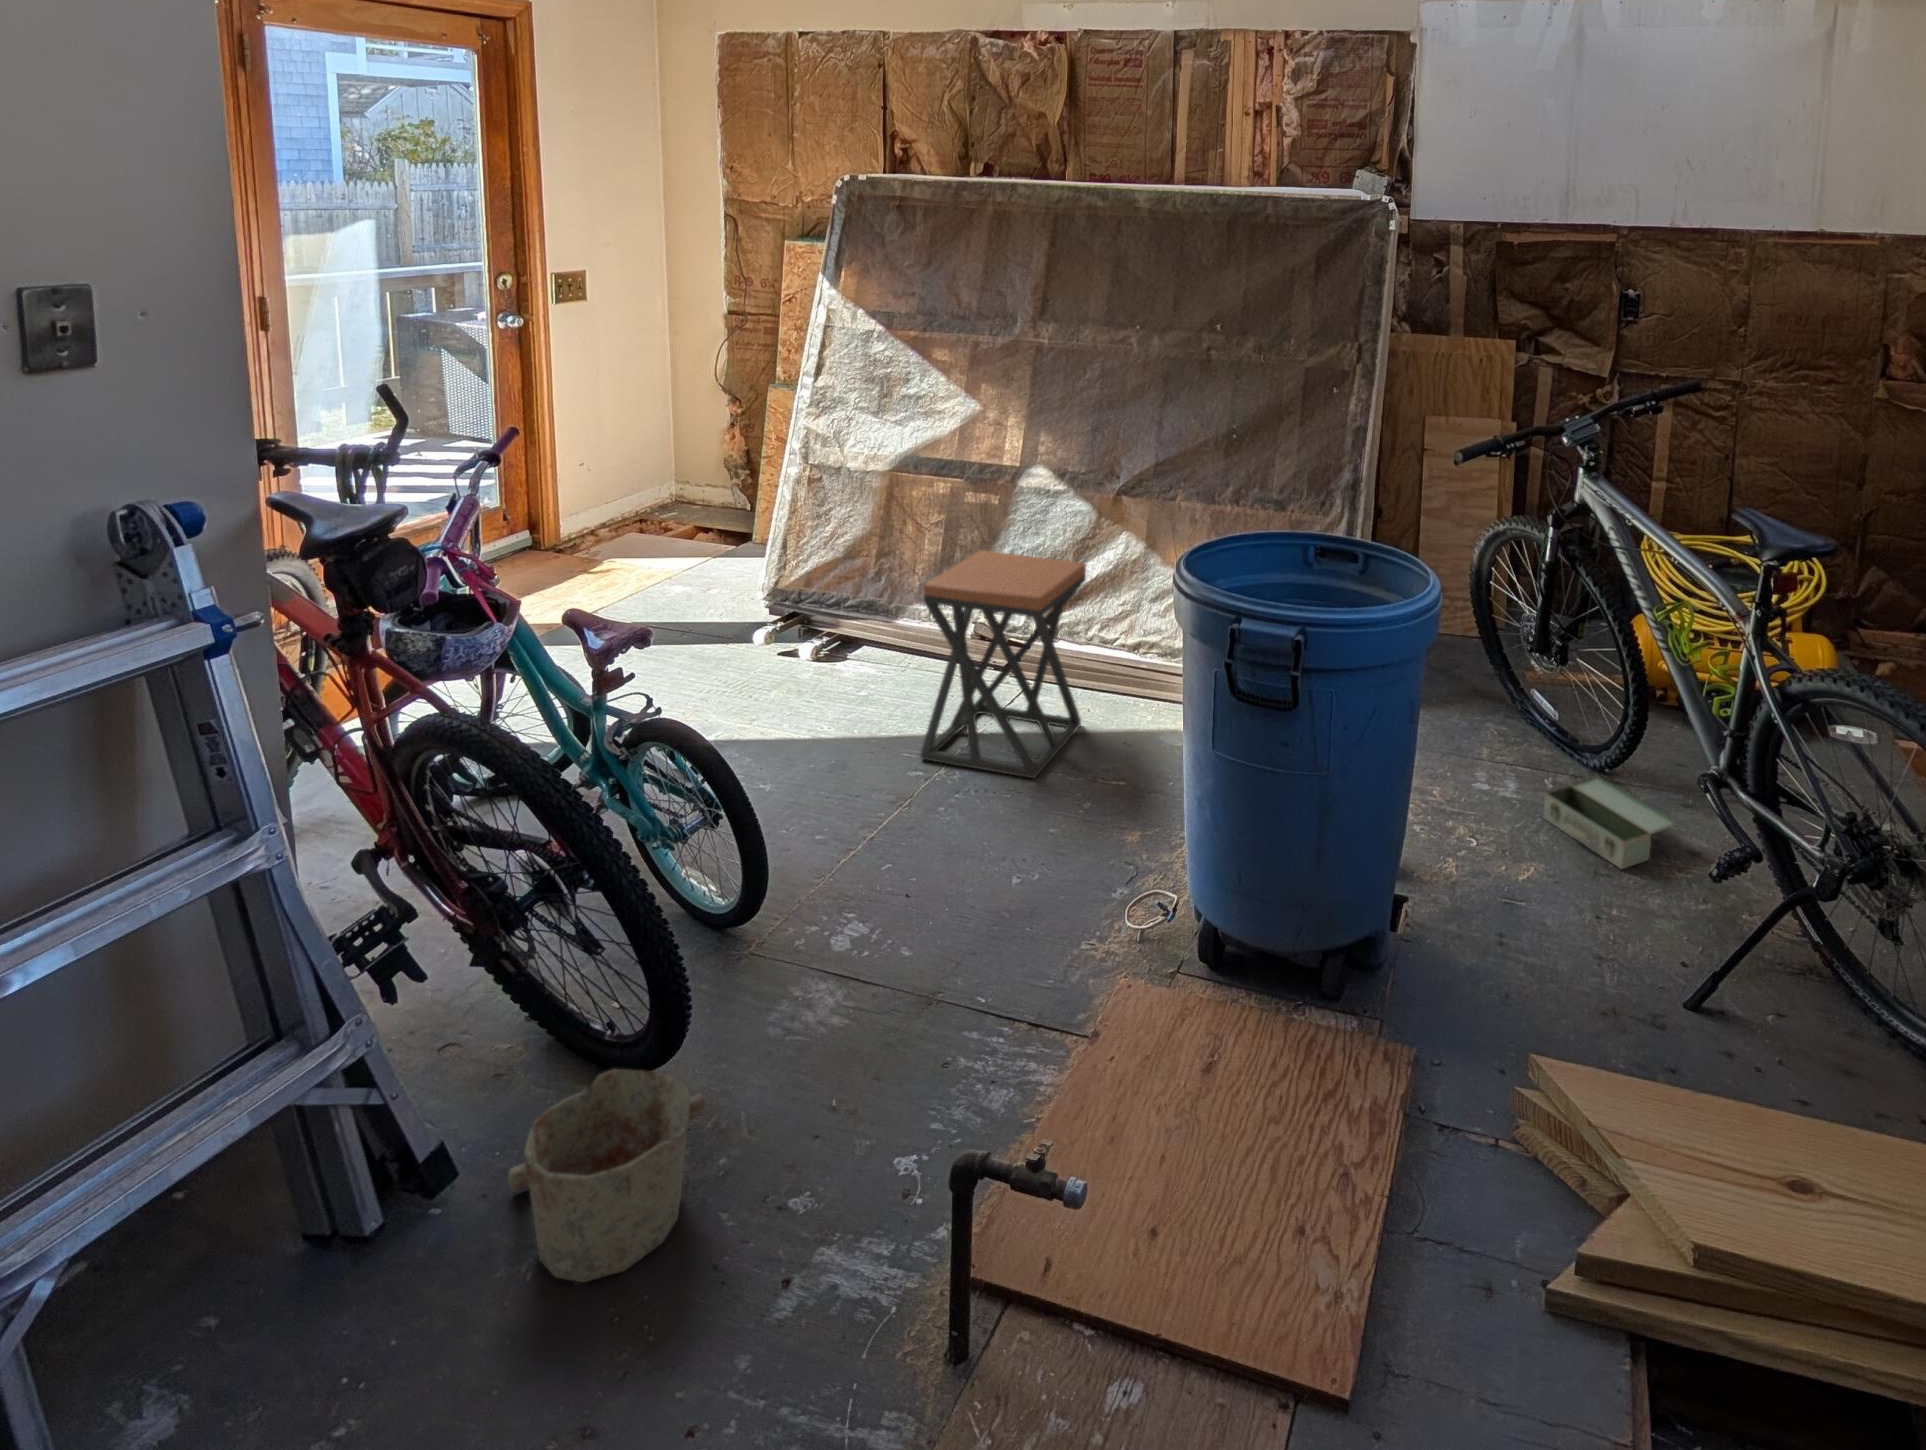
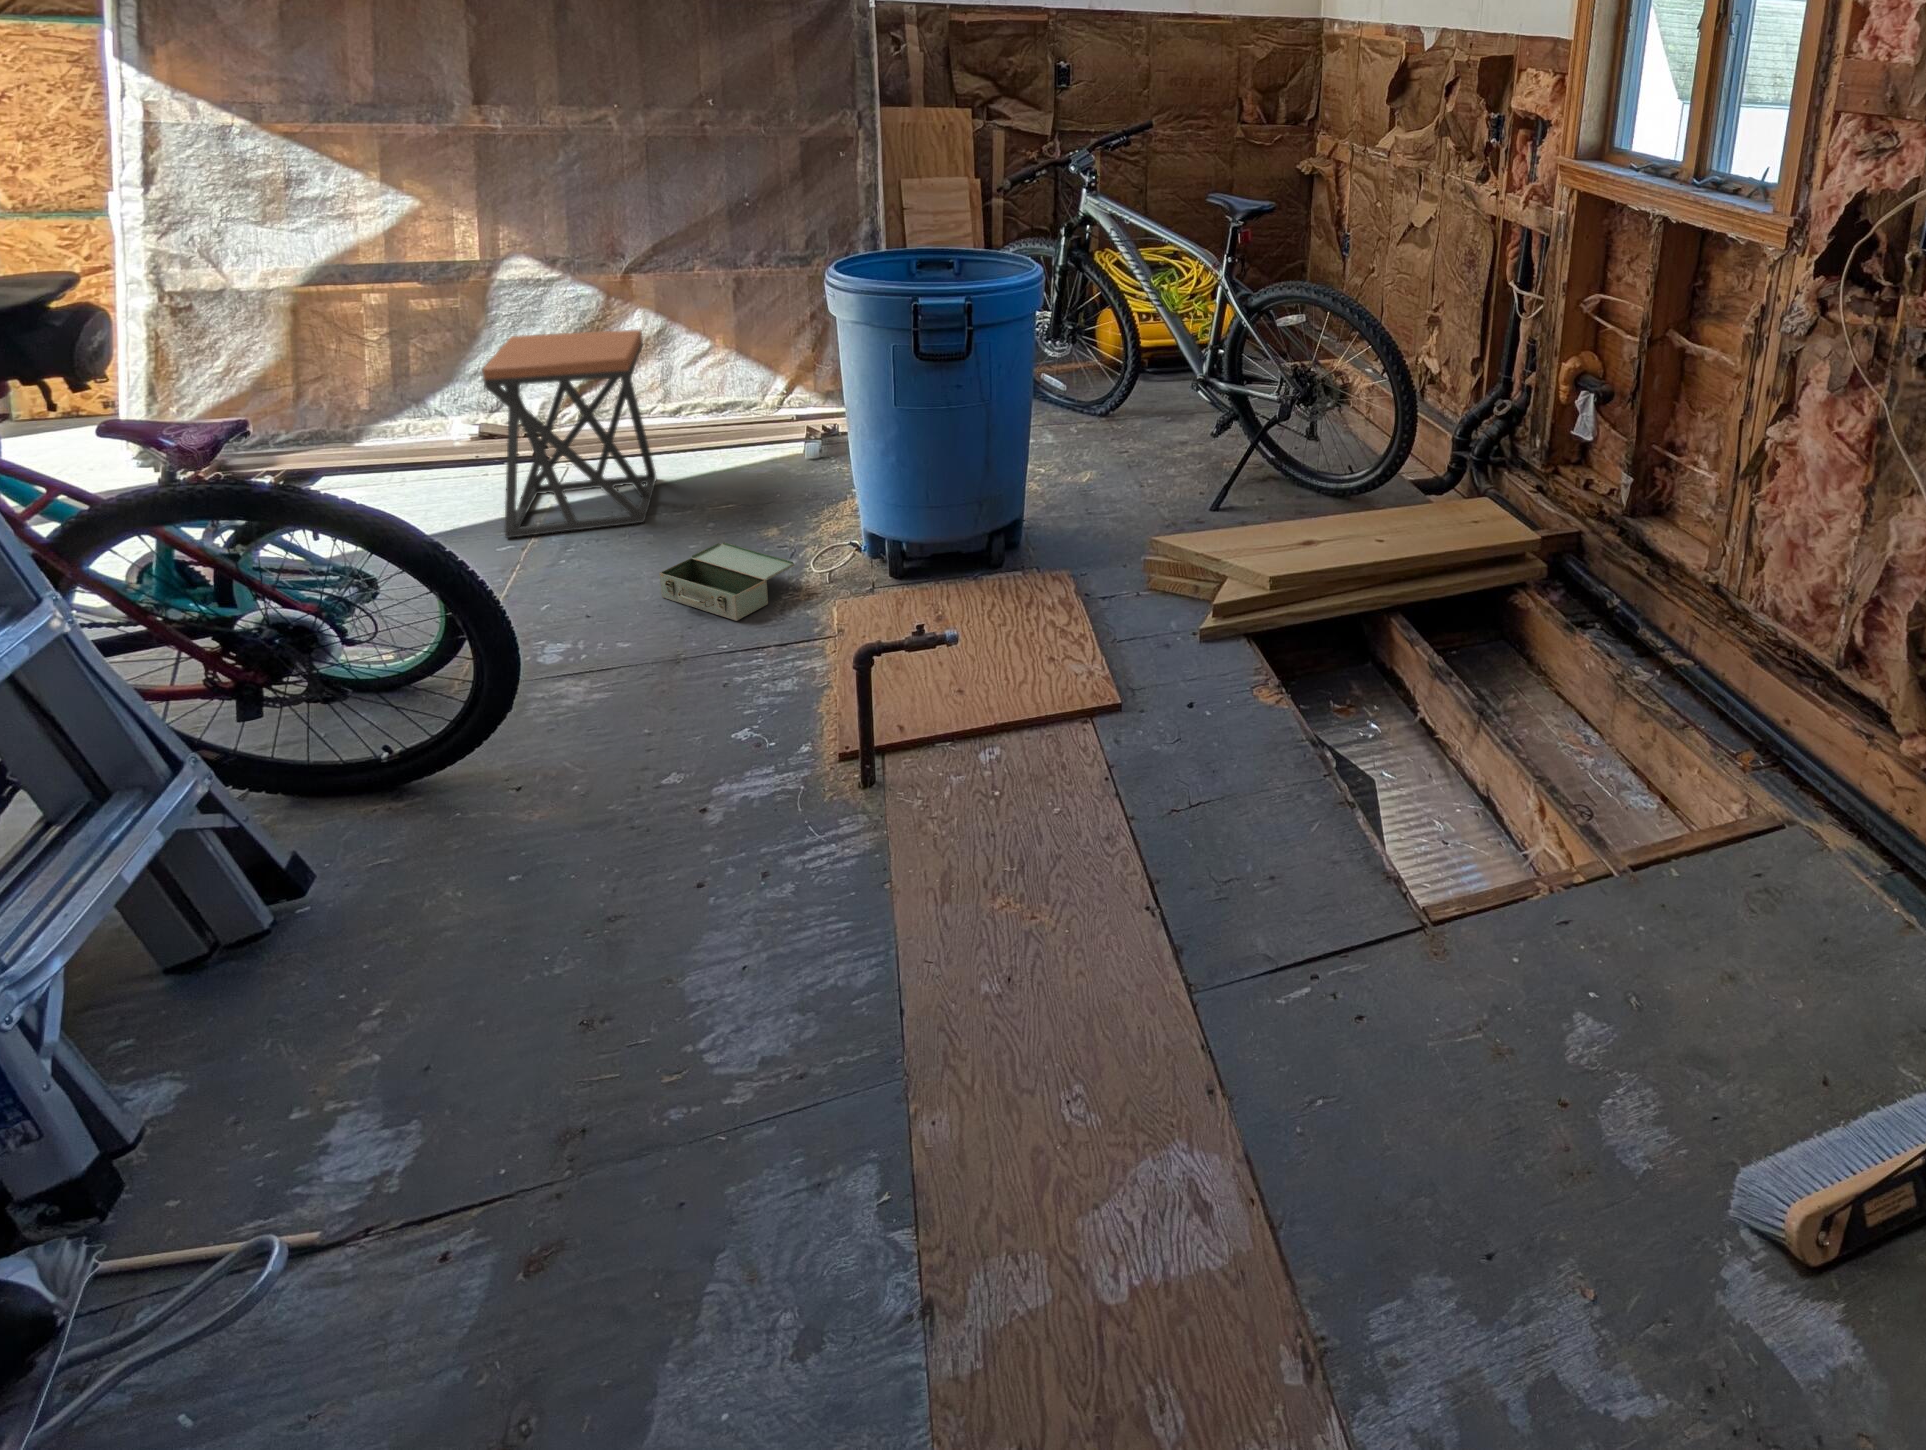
toolbox: present [1543,777,1676,869] -> present [659,542,795,621]
bucket: present [509,1069,704,1282] -> none [366,748,569,909]

